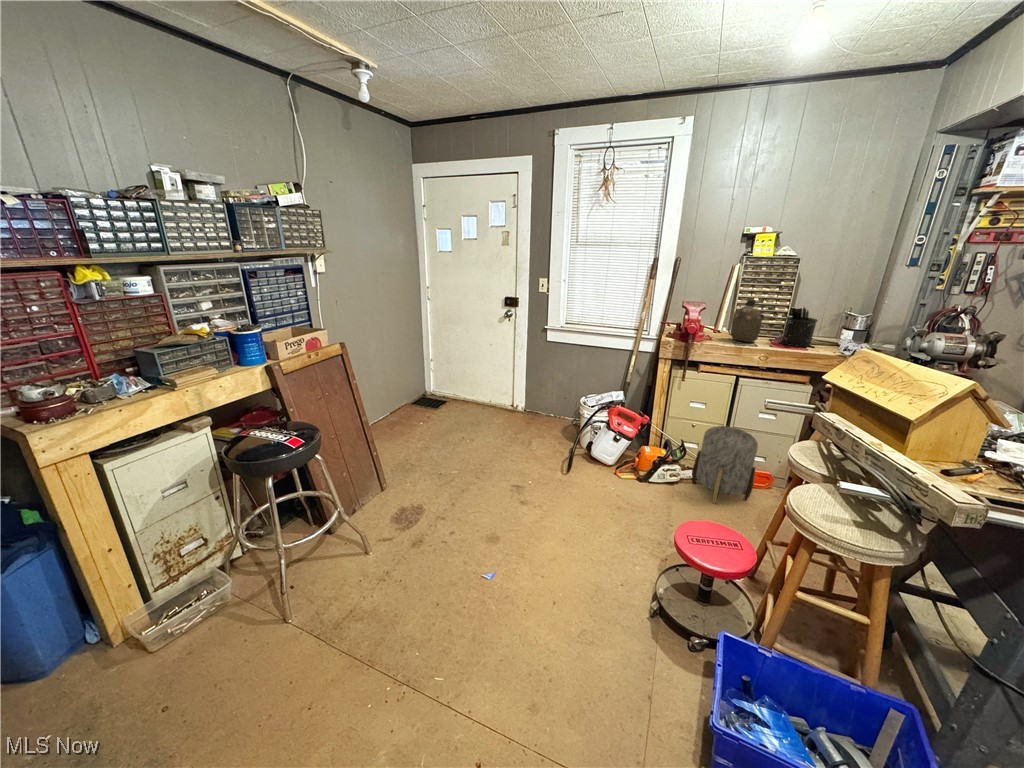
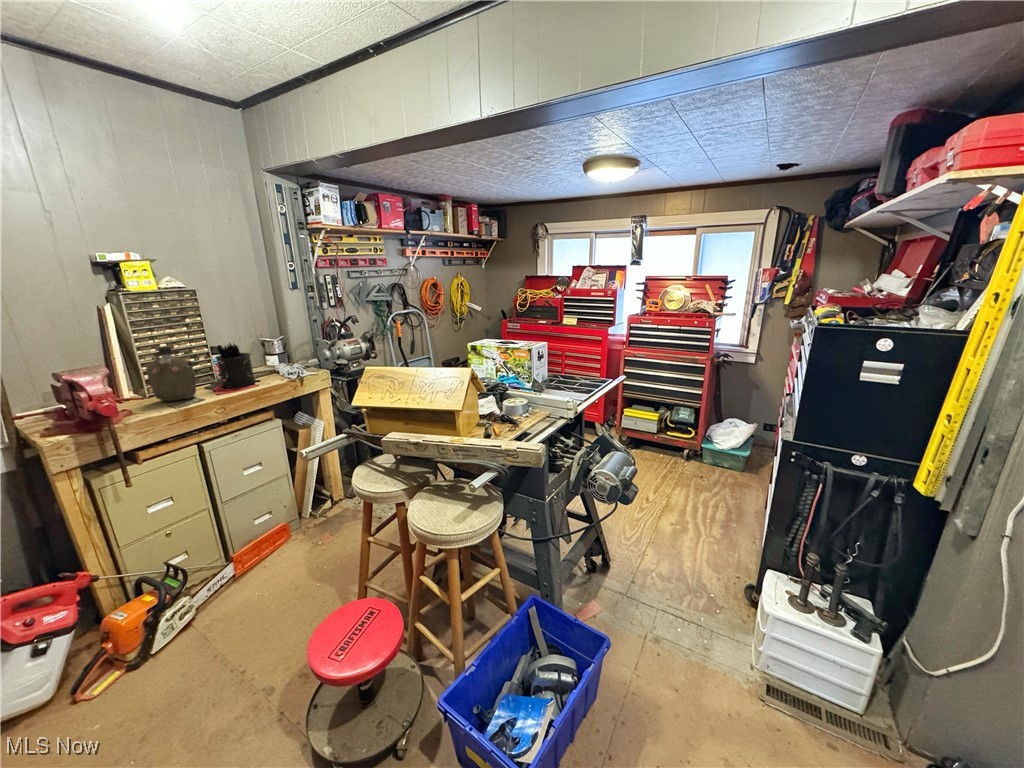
stool: present [692,426,758,504] -> none [200,498,287,600]

